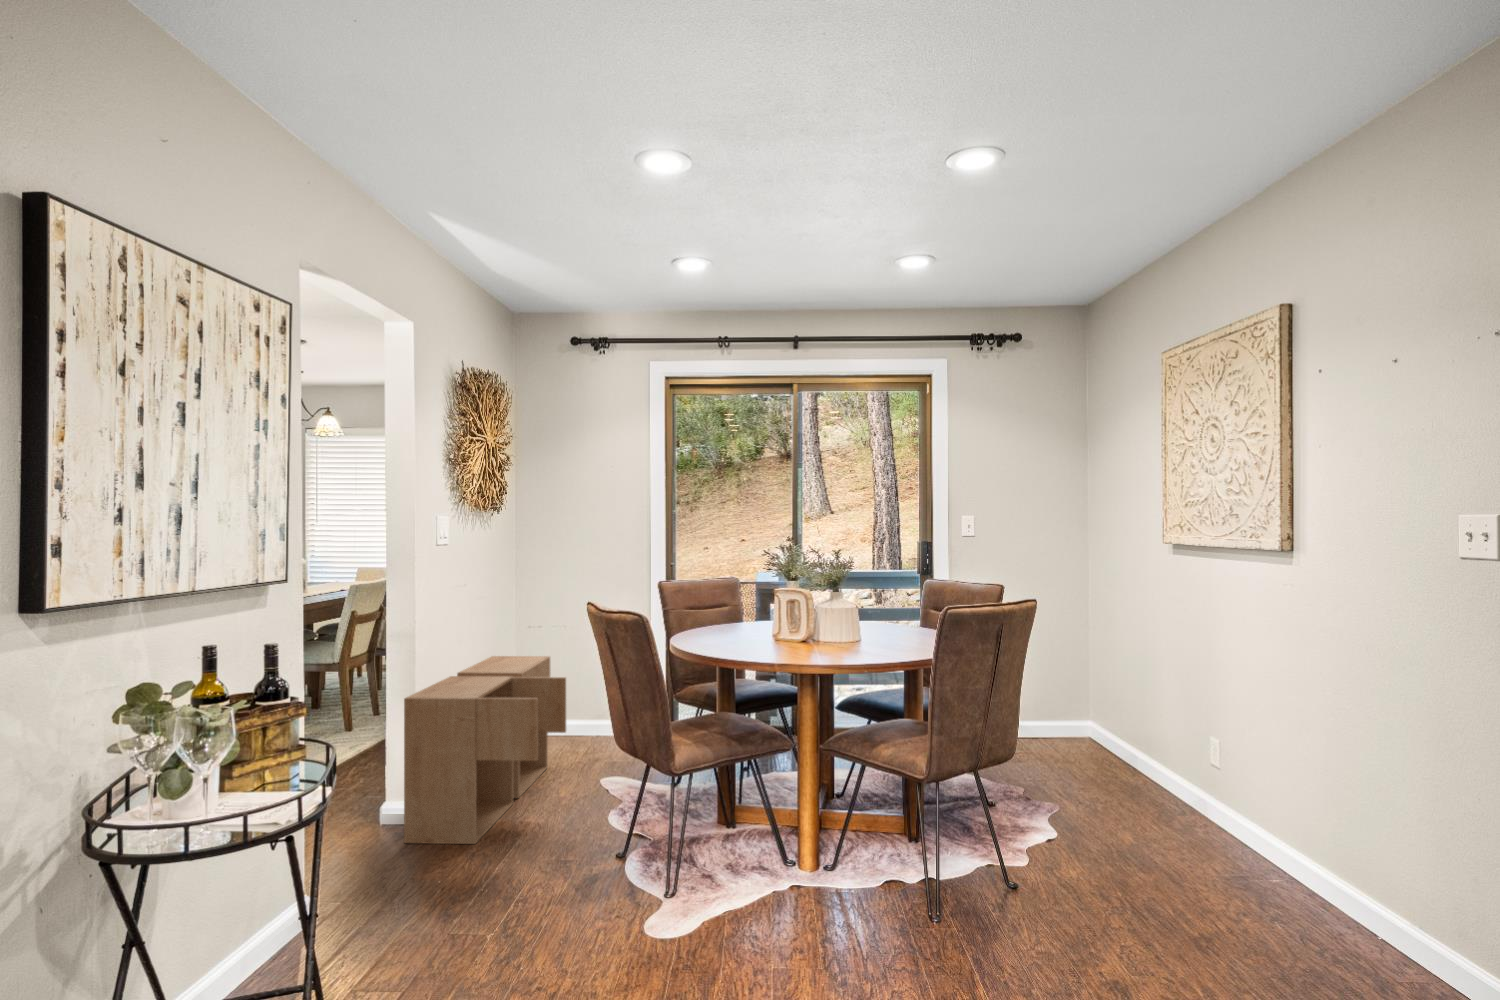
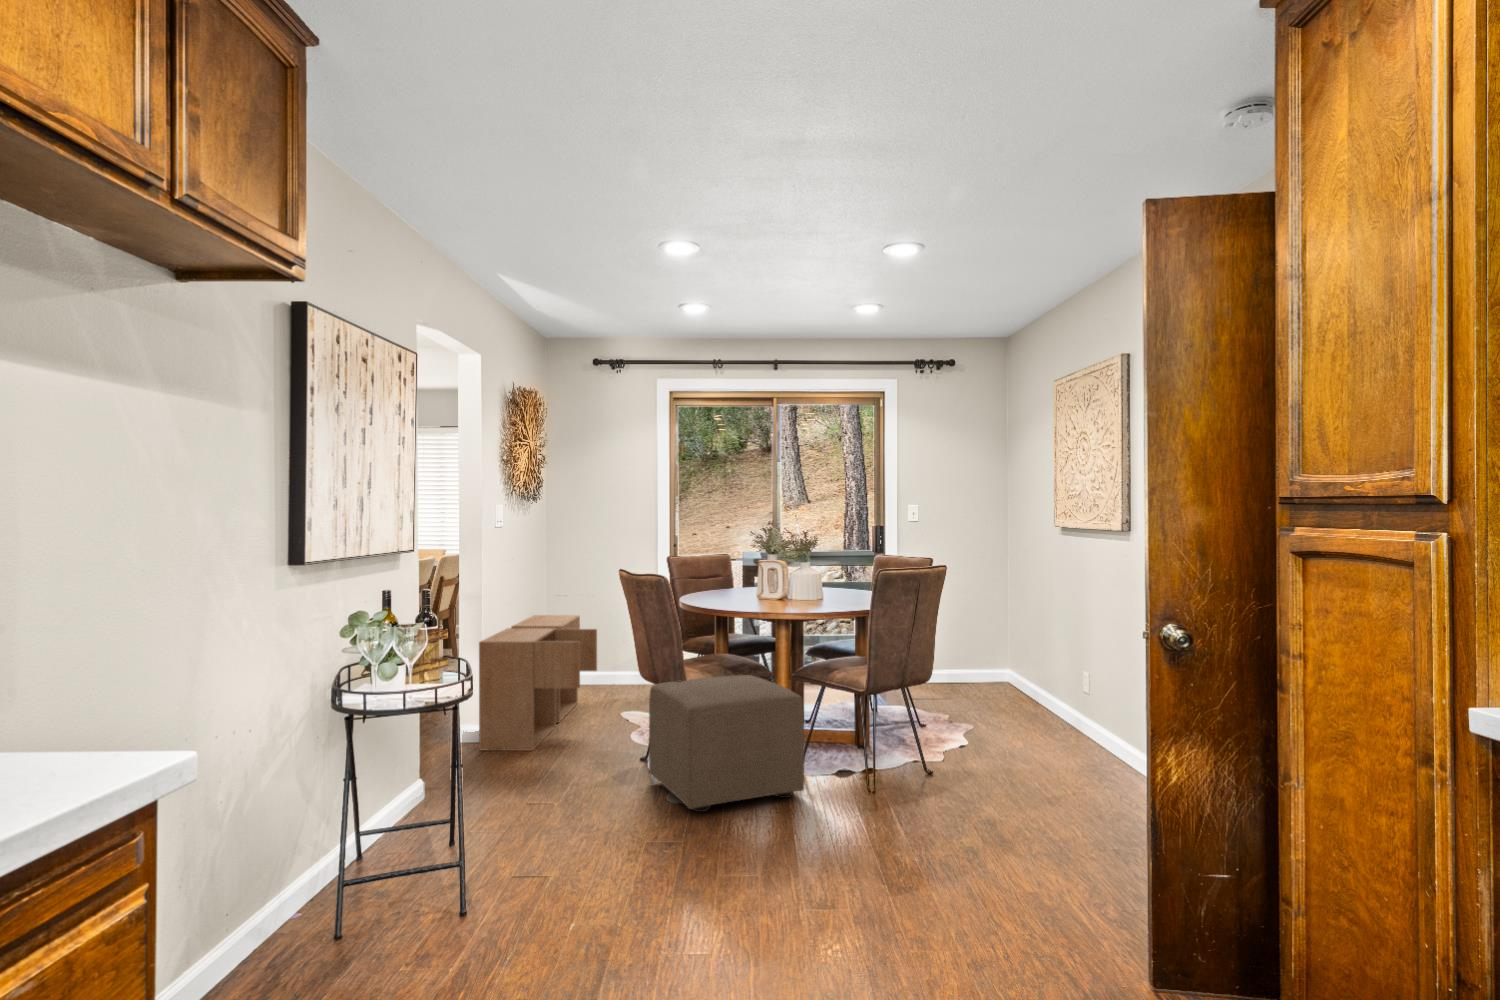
ottoman: none [623,749,840,959] -> present [649,675,804,812]

